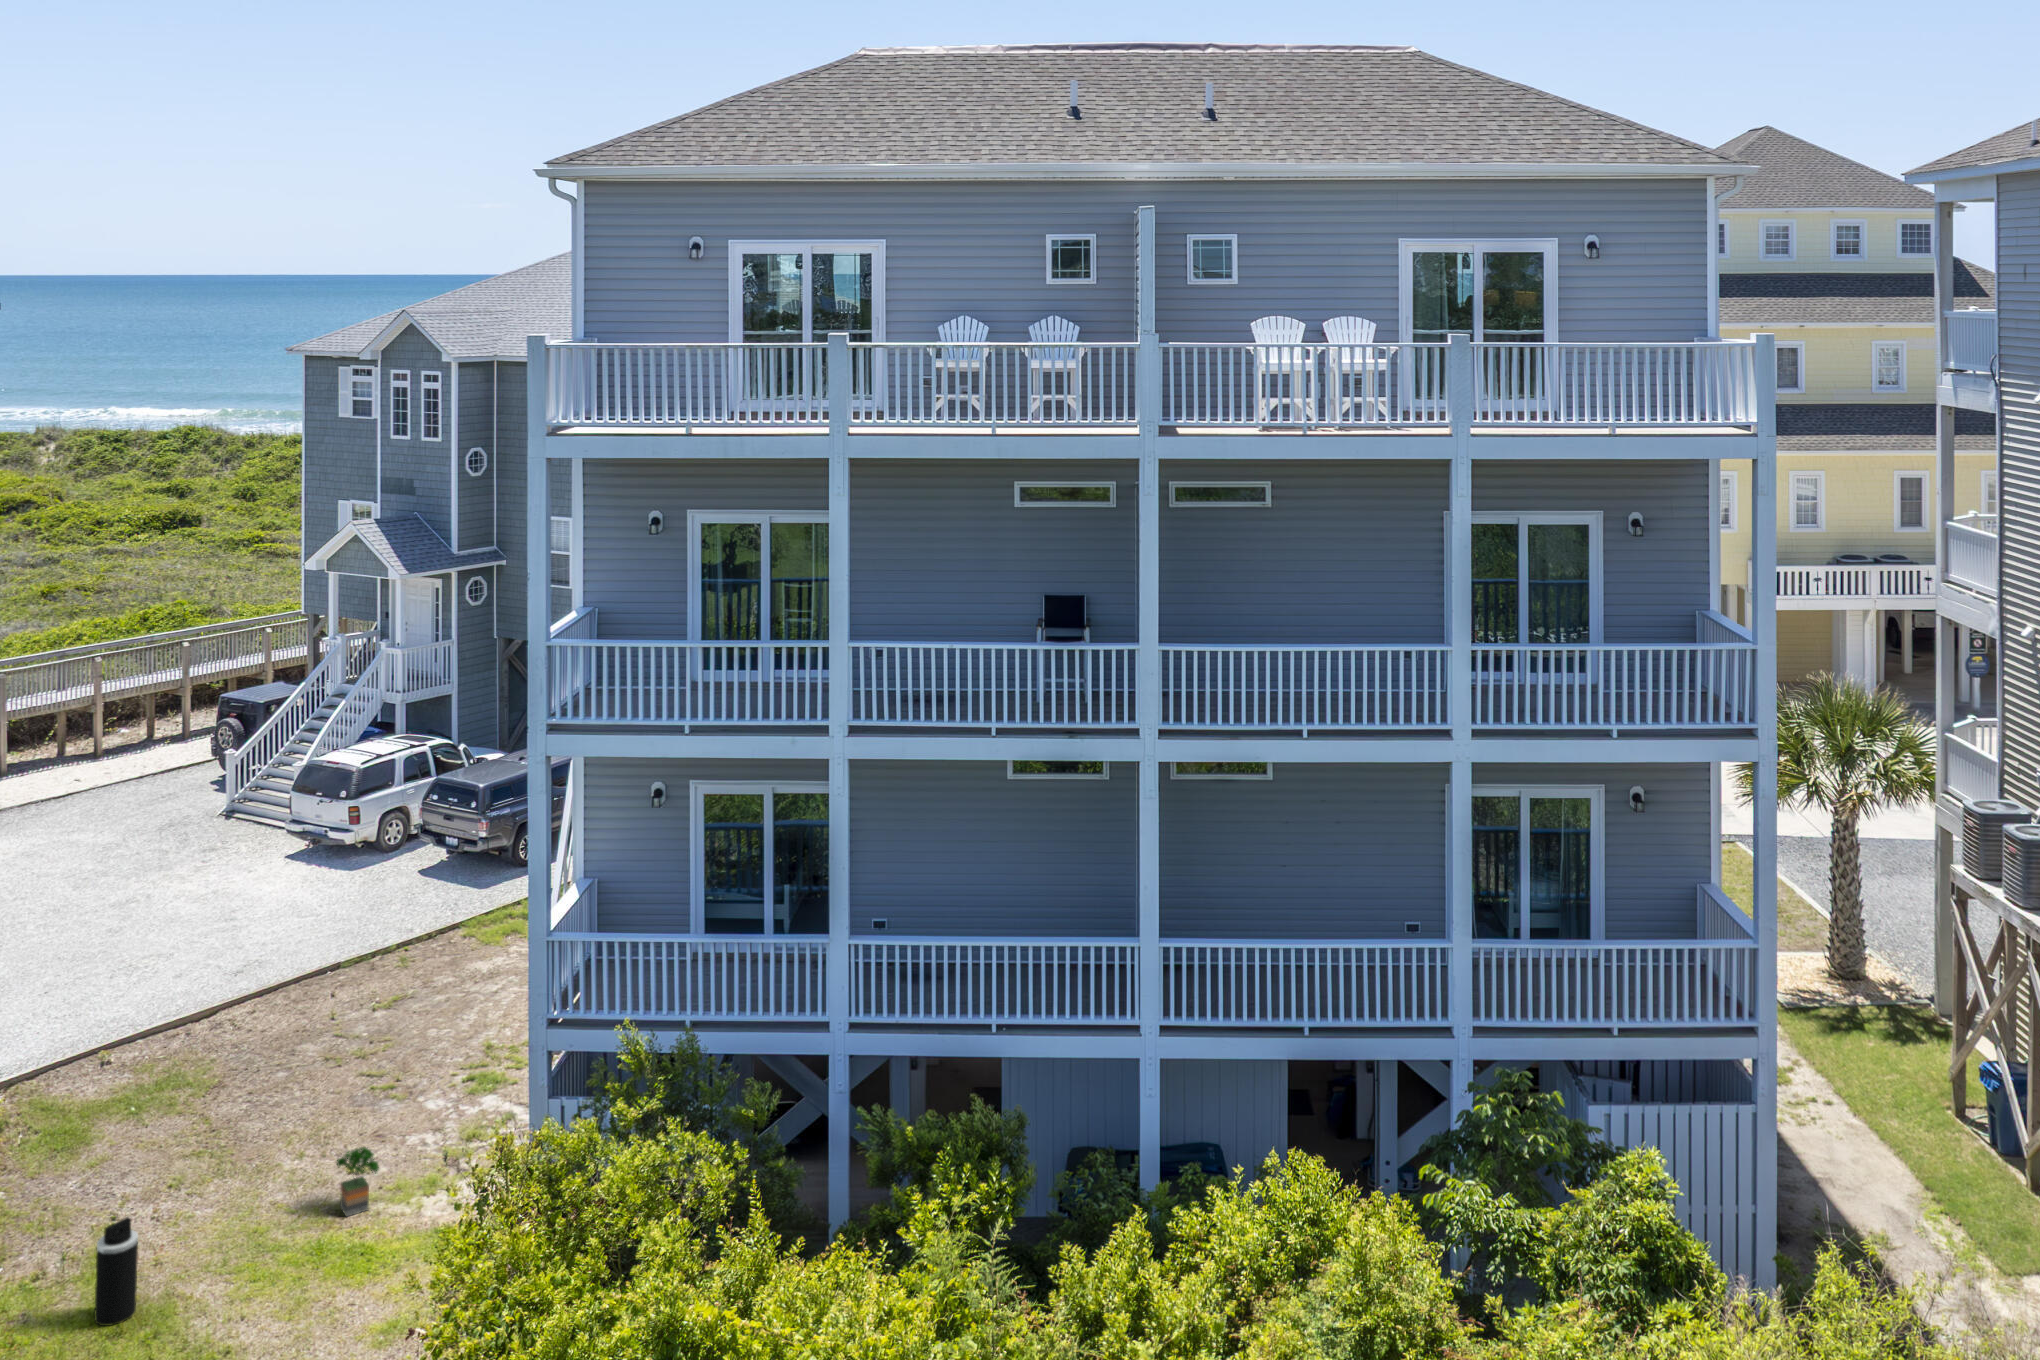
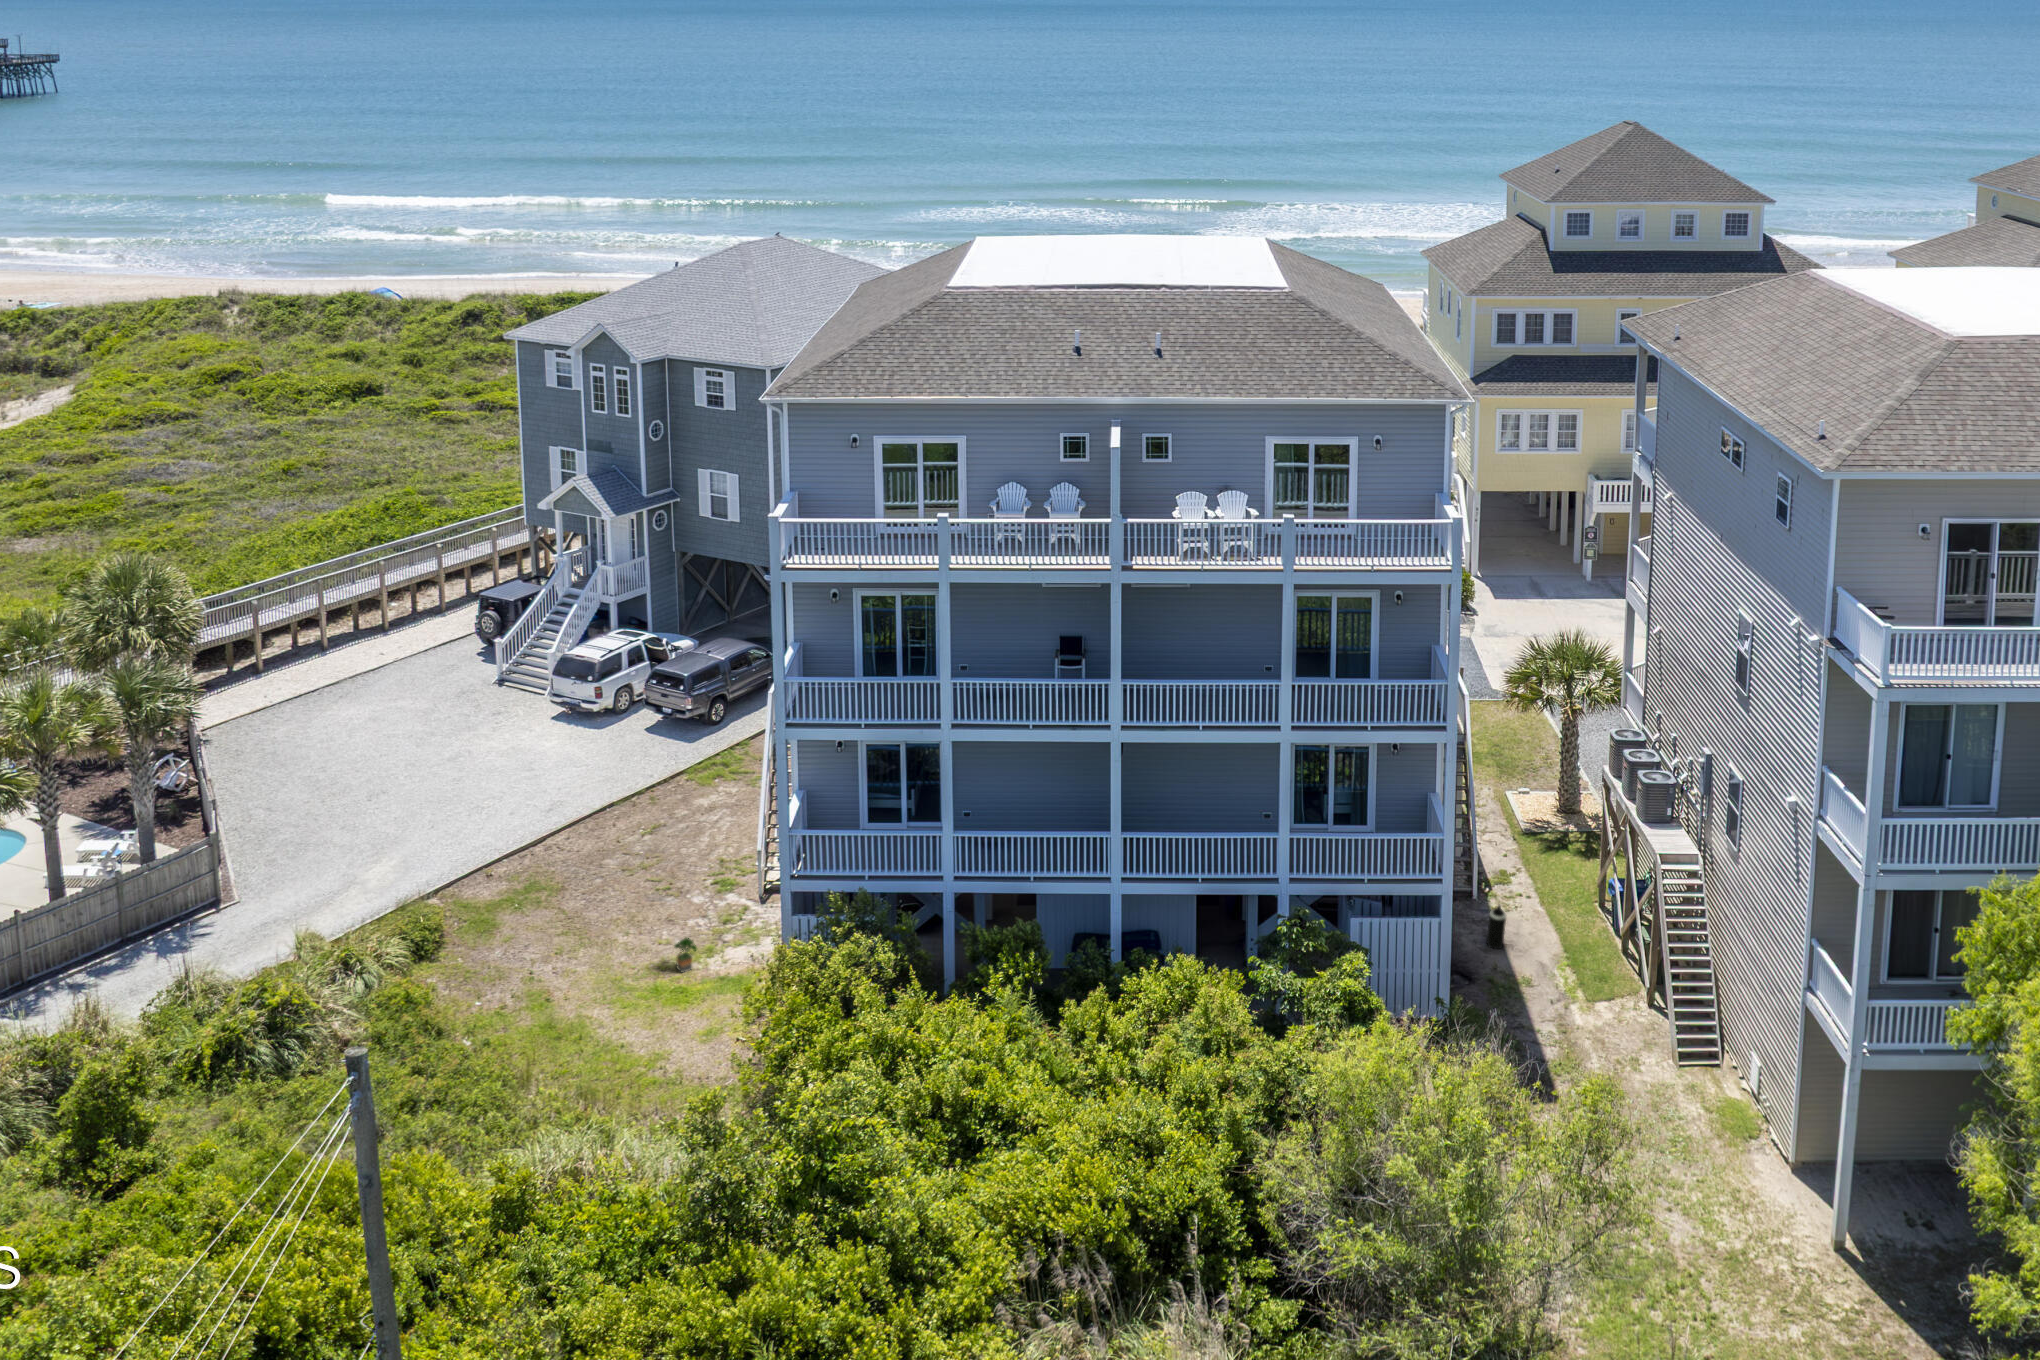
trash can: present [95,1217,138,1326] -> present [1487,905,1506,949]

